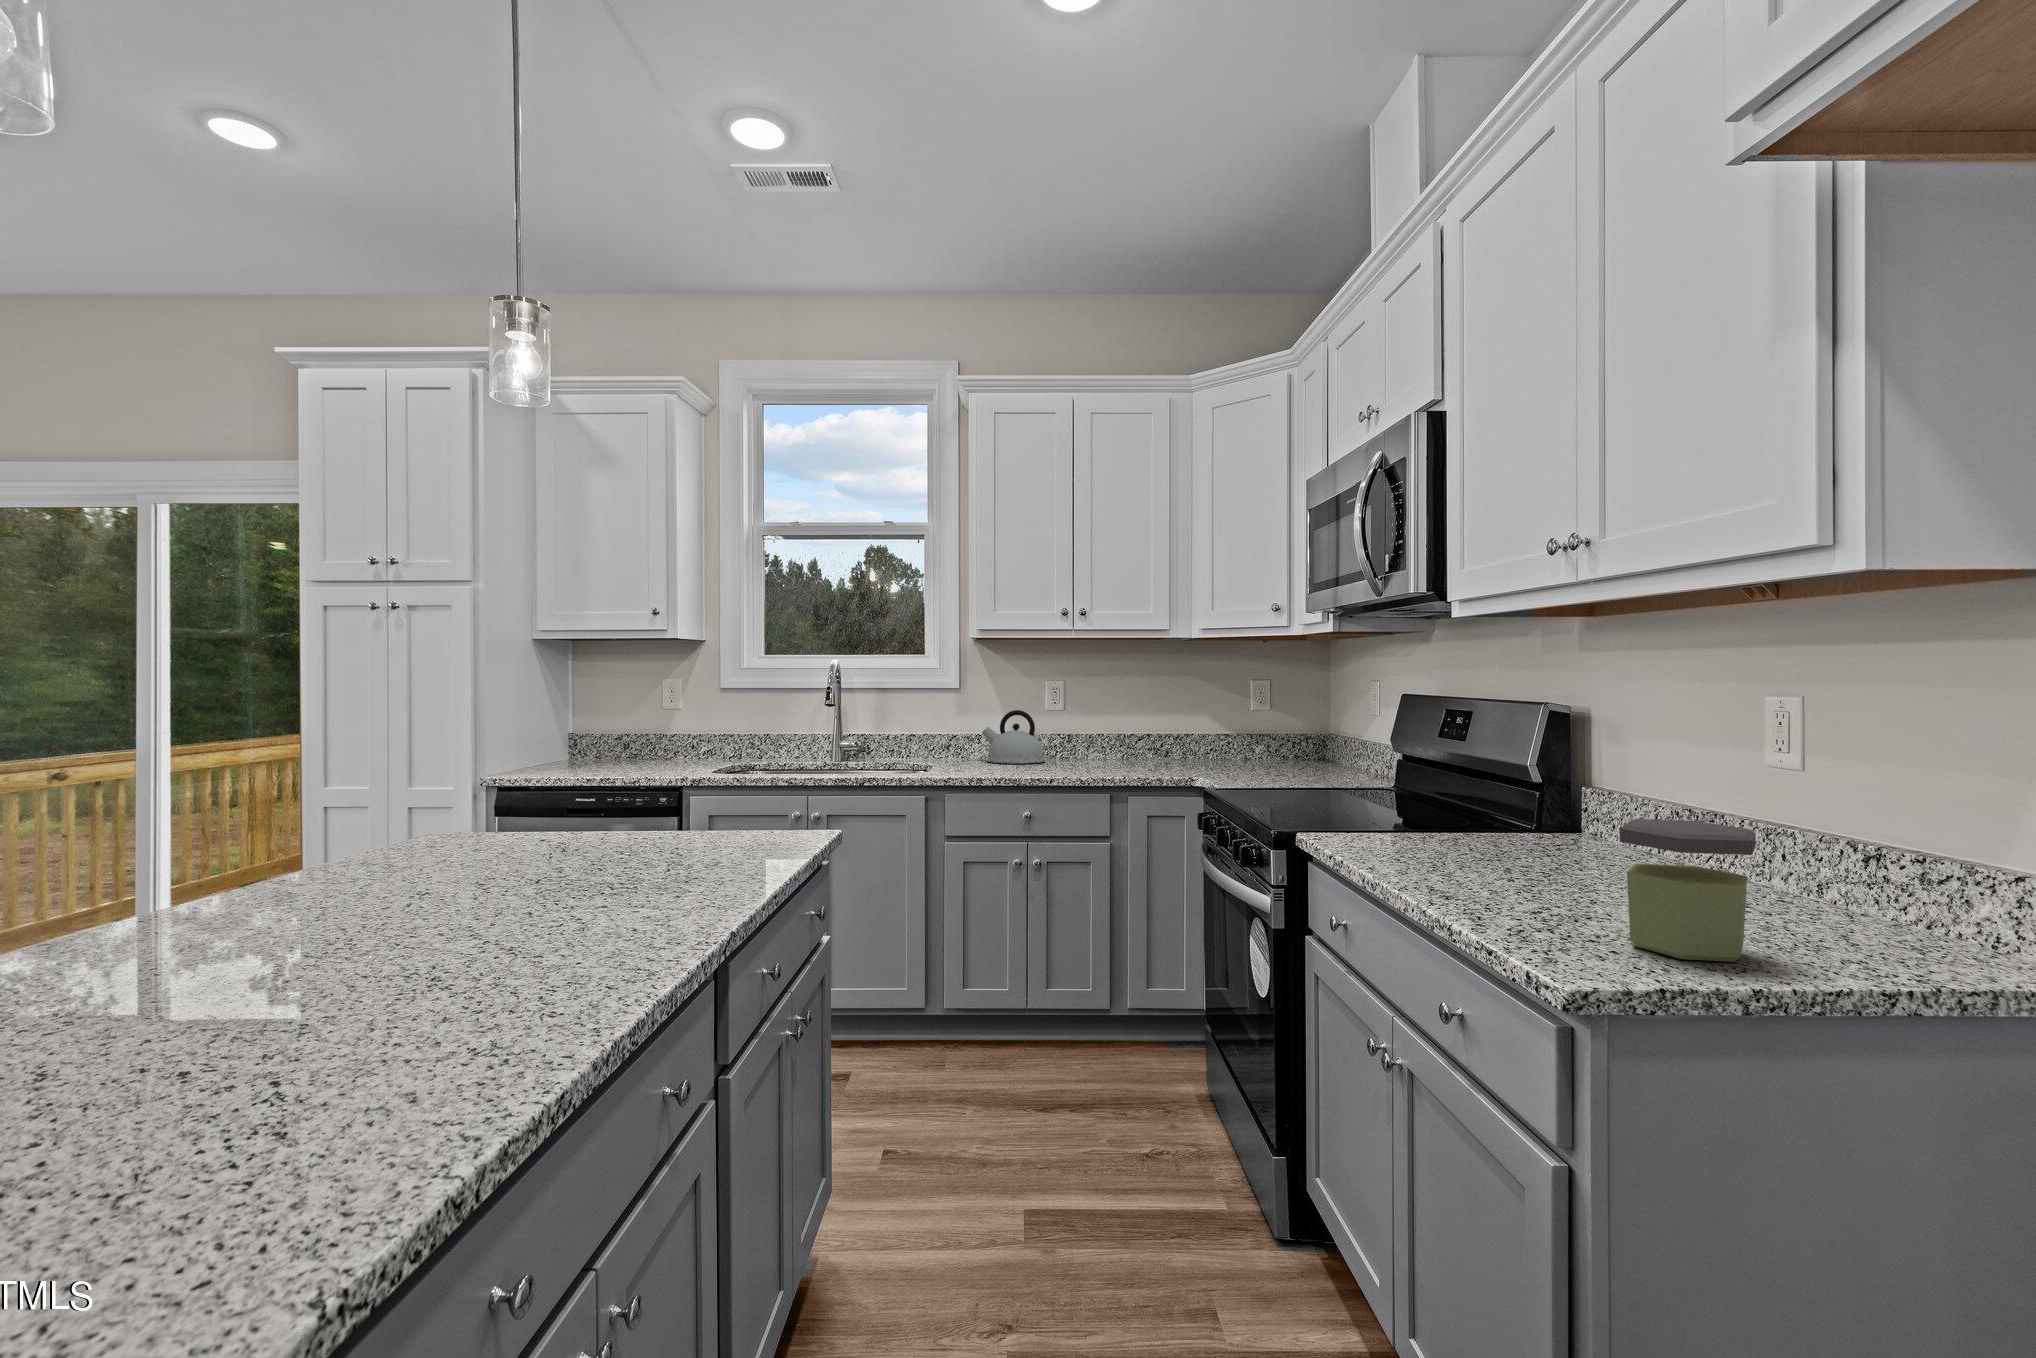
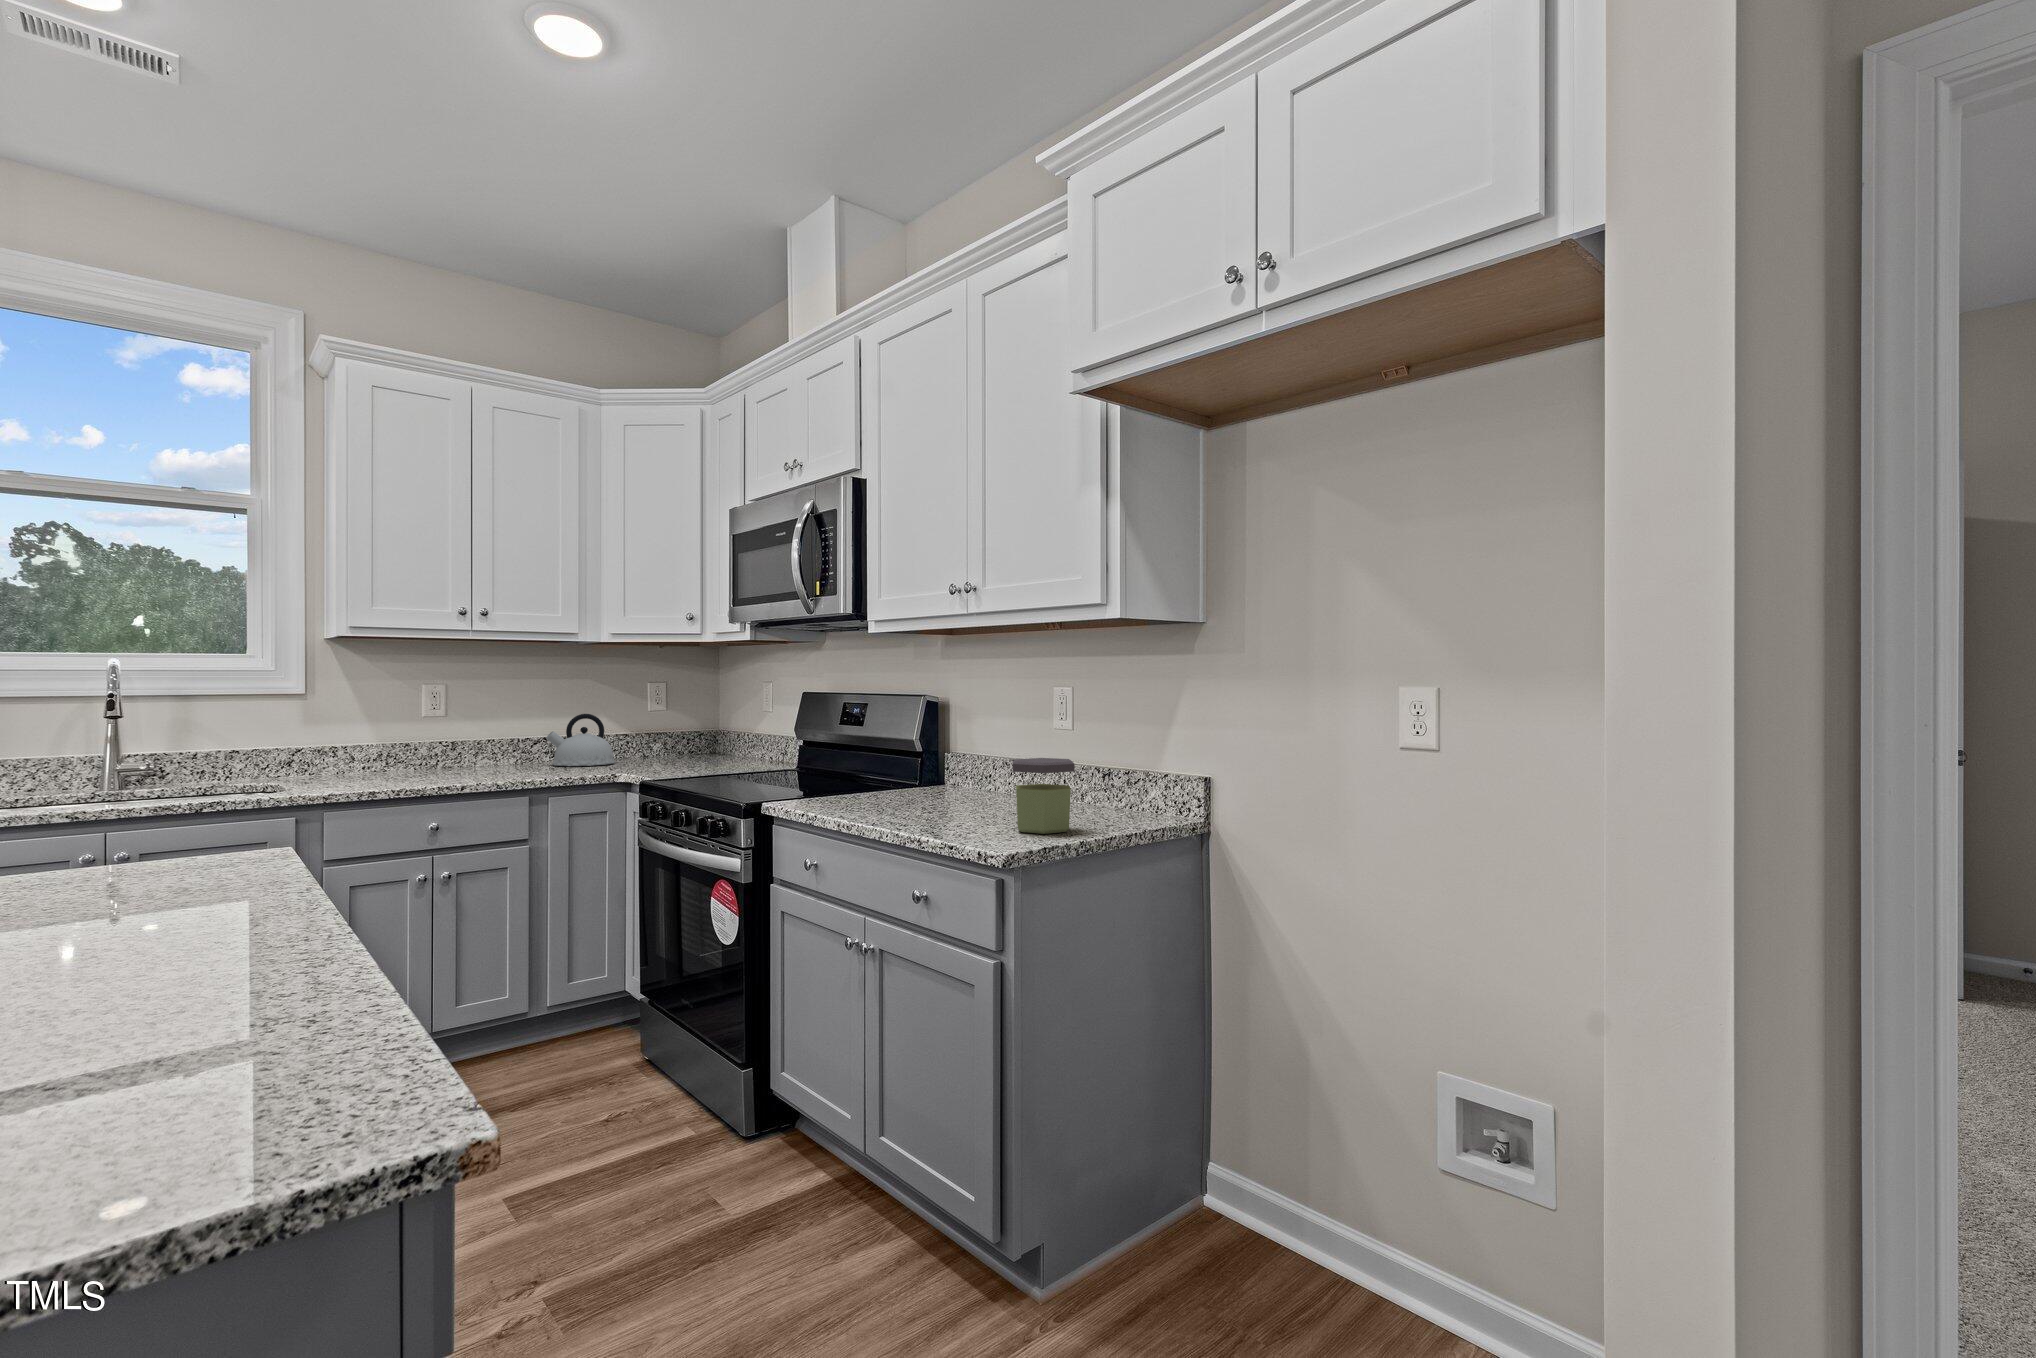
kettle: present [982,710,1045,764] -> present [546,714,615,766]

